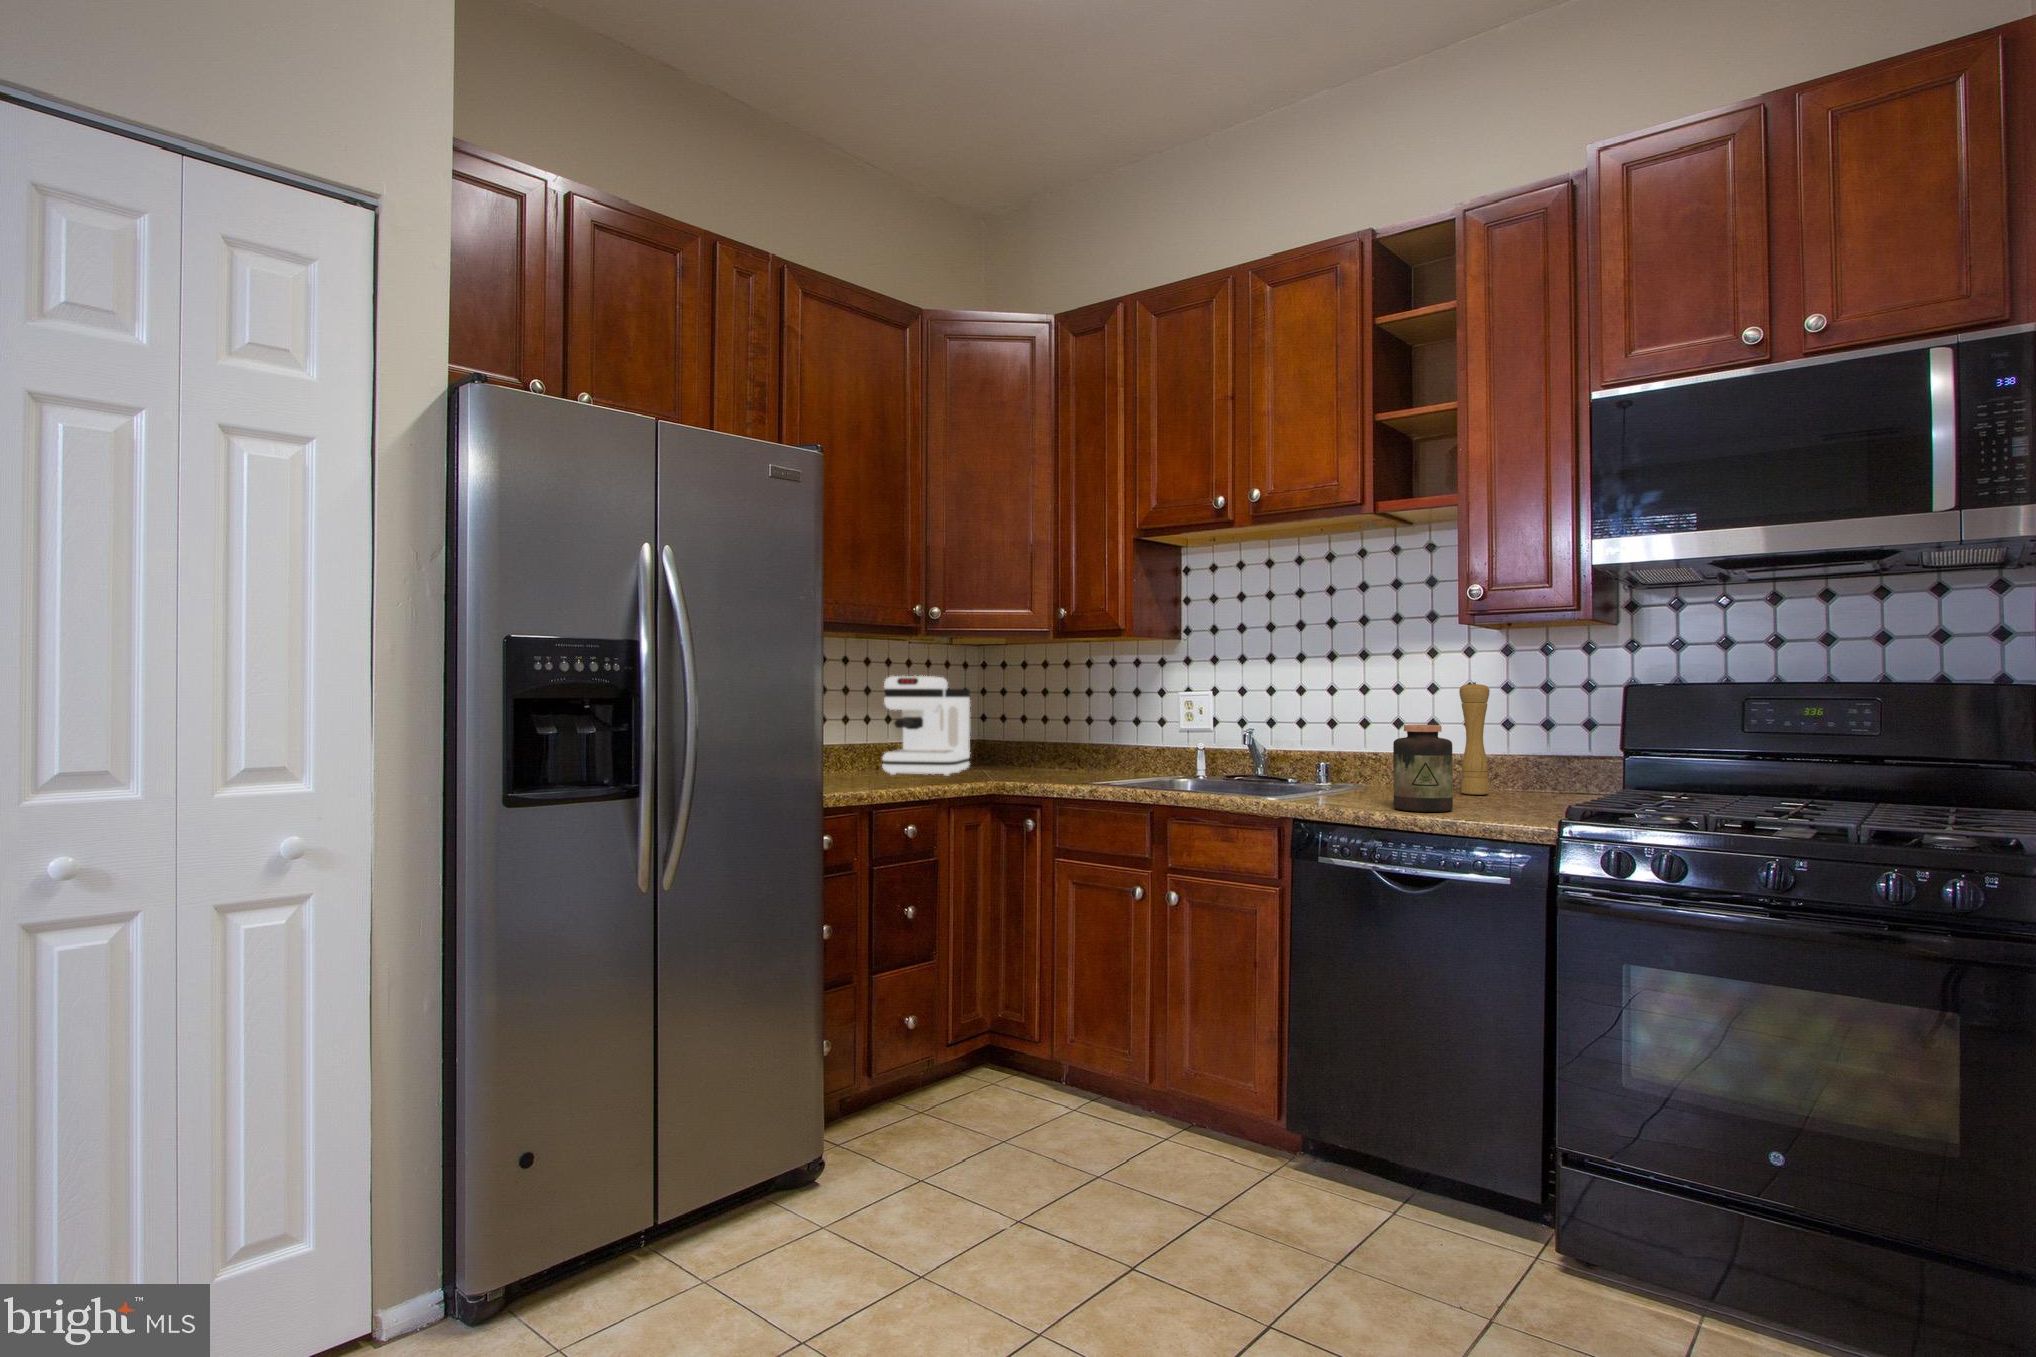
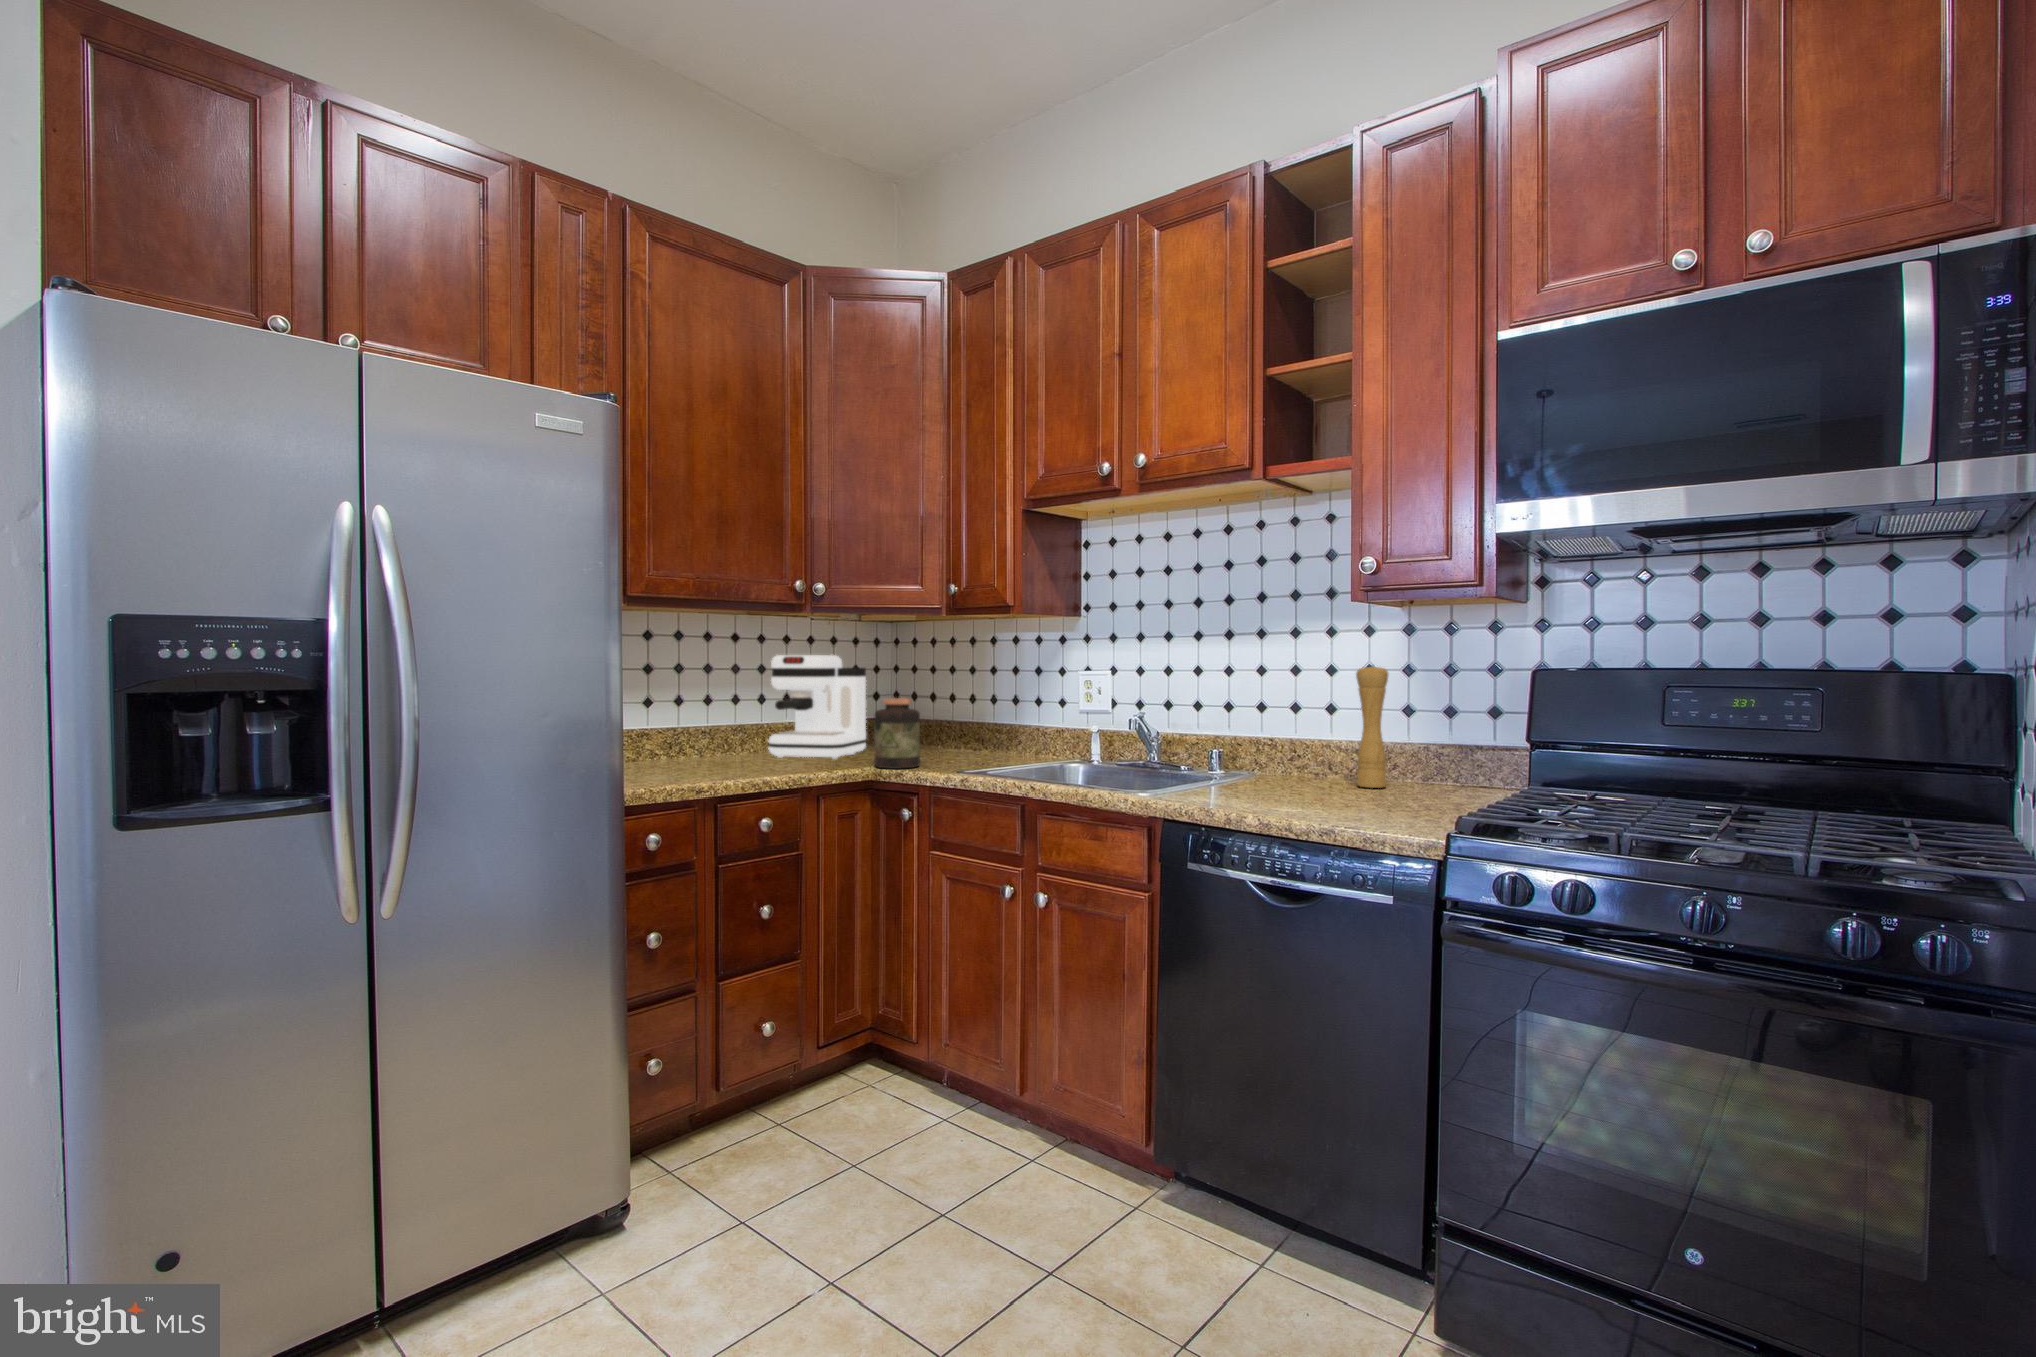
jar: present [1393,725,1453,812] -> present [875,698,920,769]

